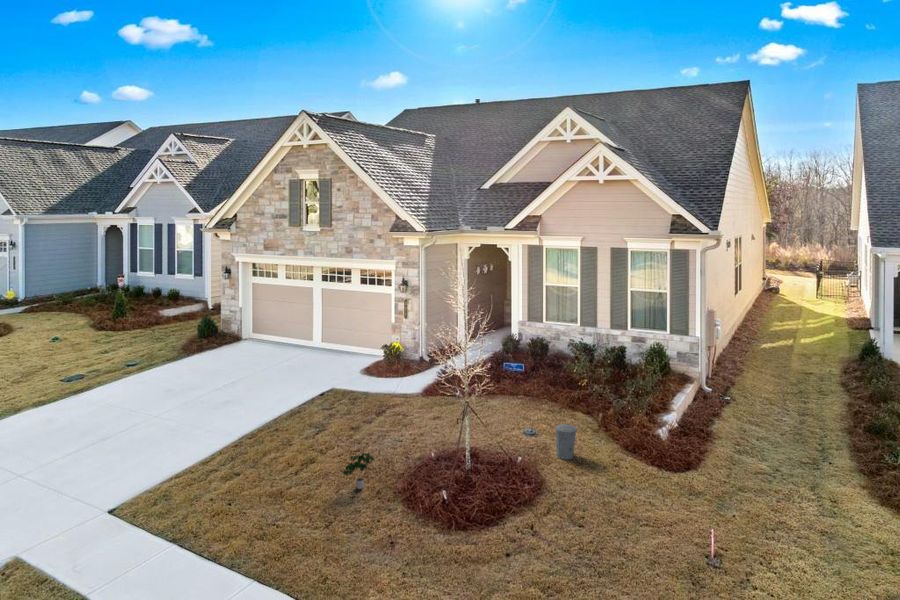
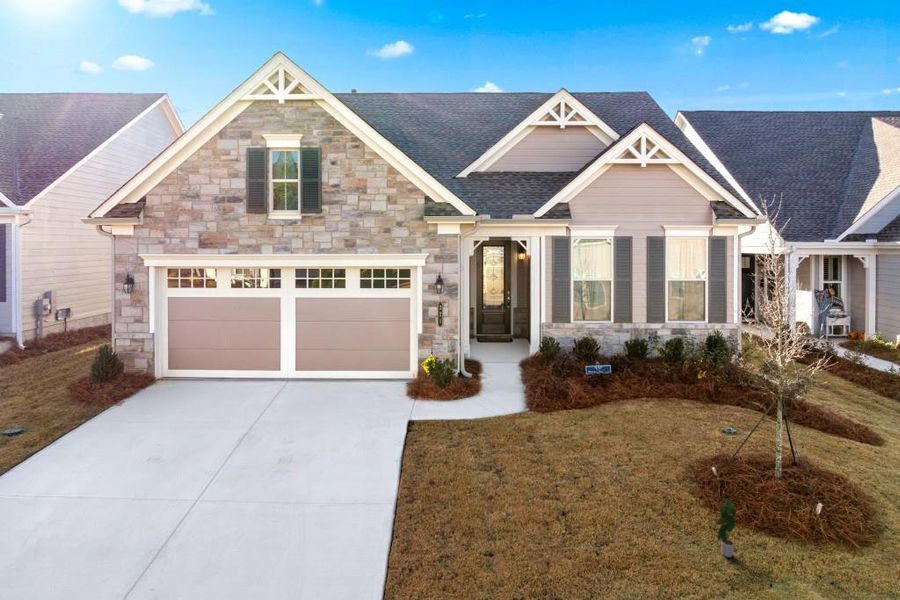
trash can: present [555,424,577,460] -> none [790,418,819,459]

